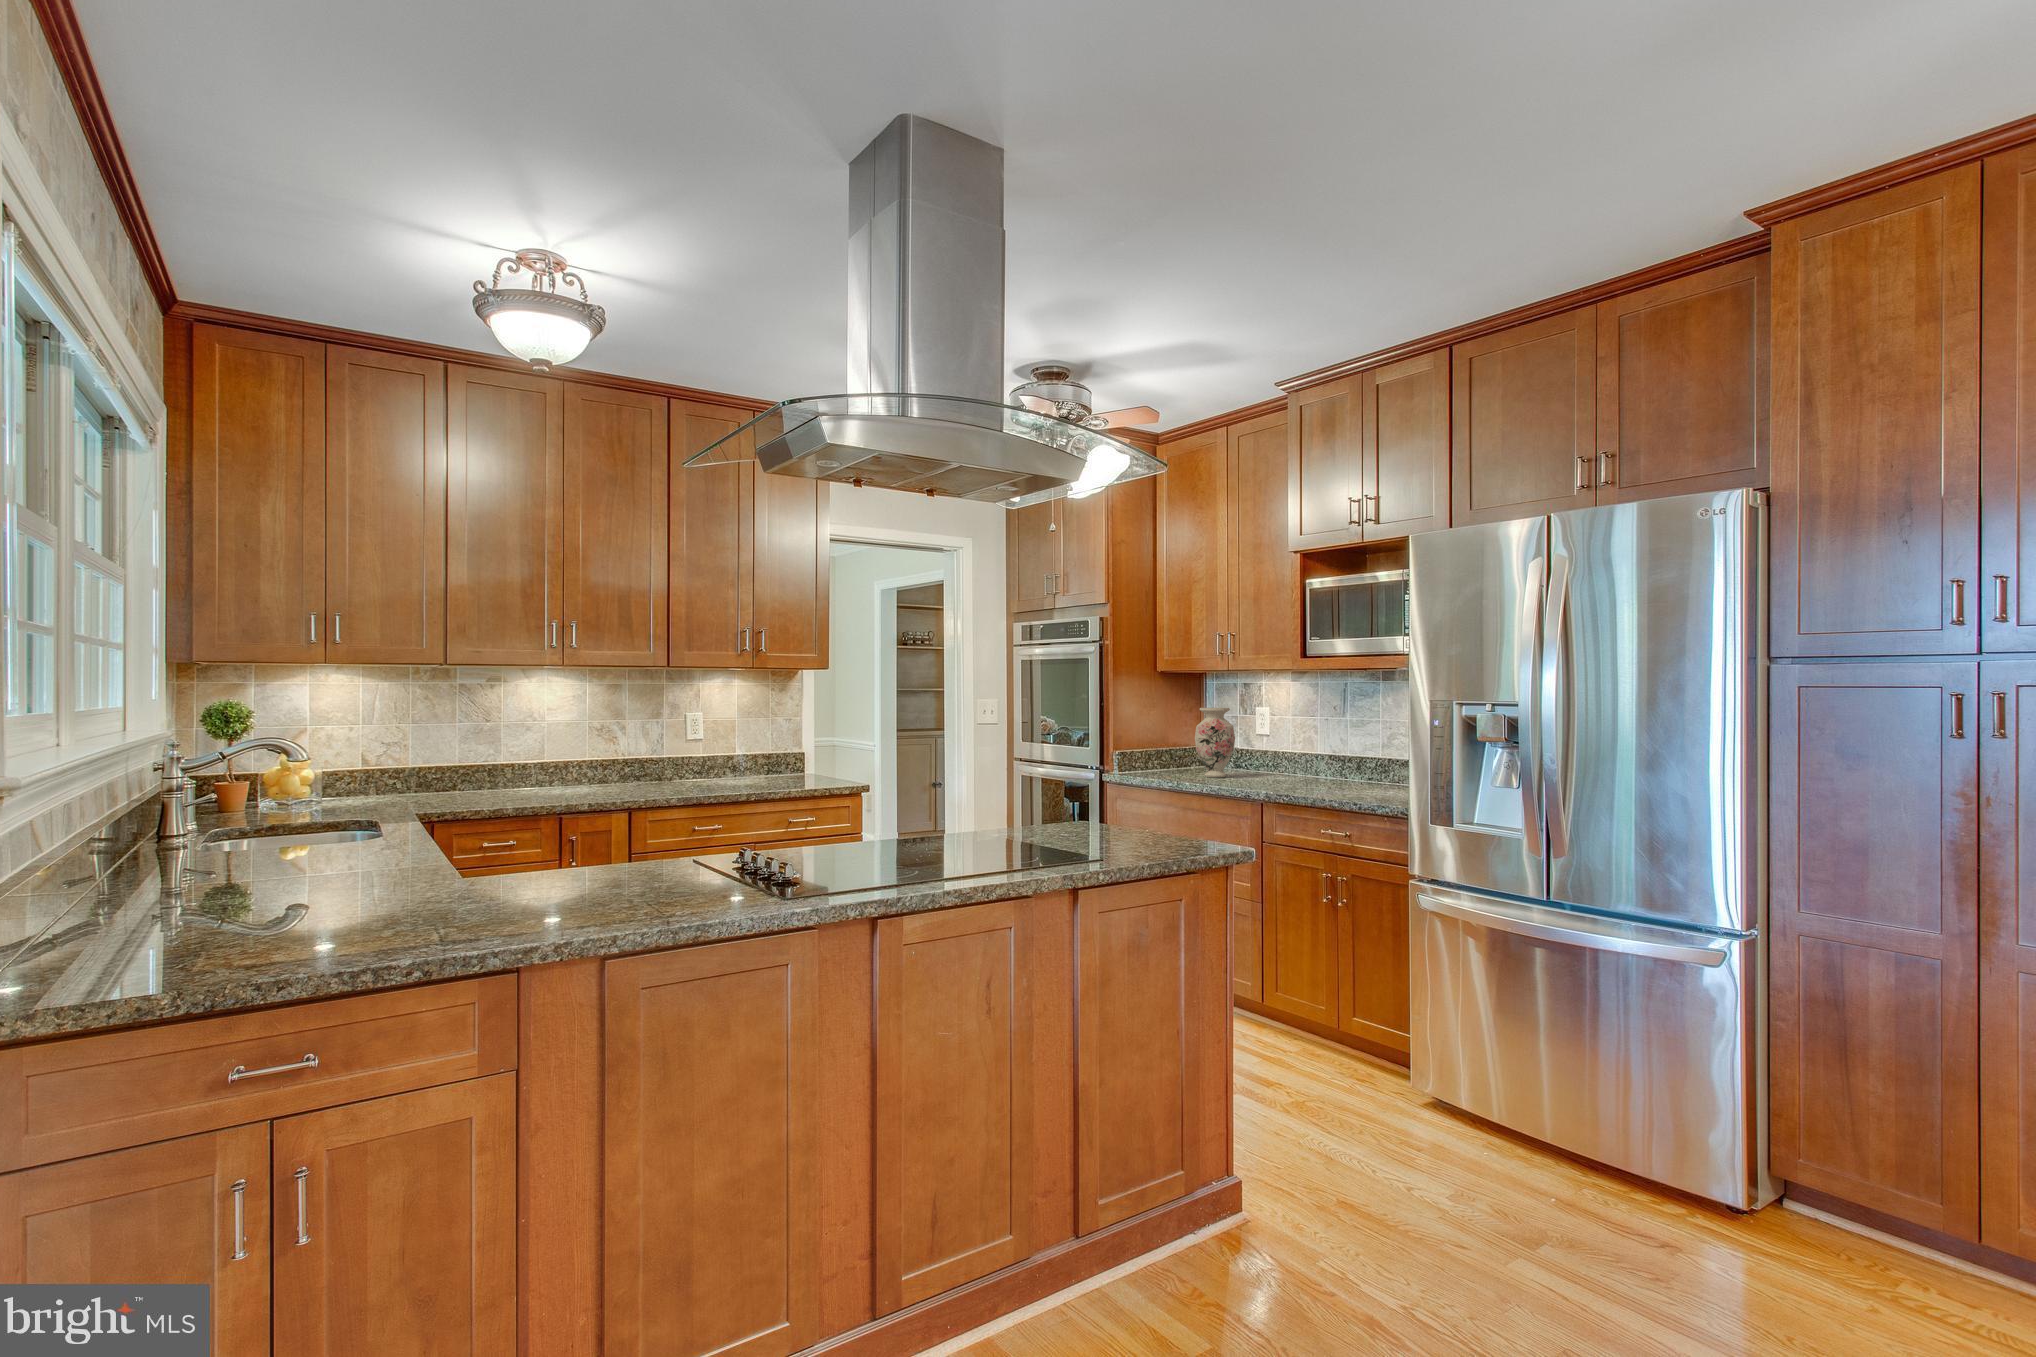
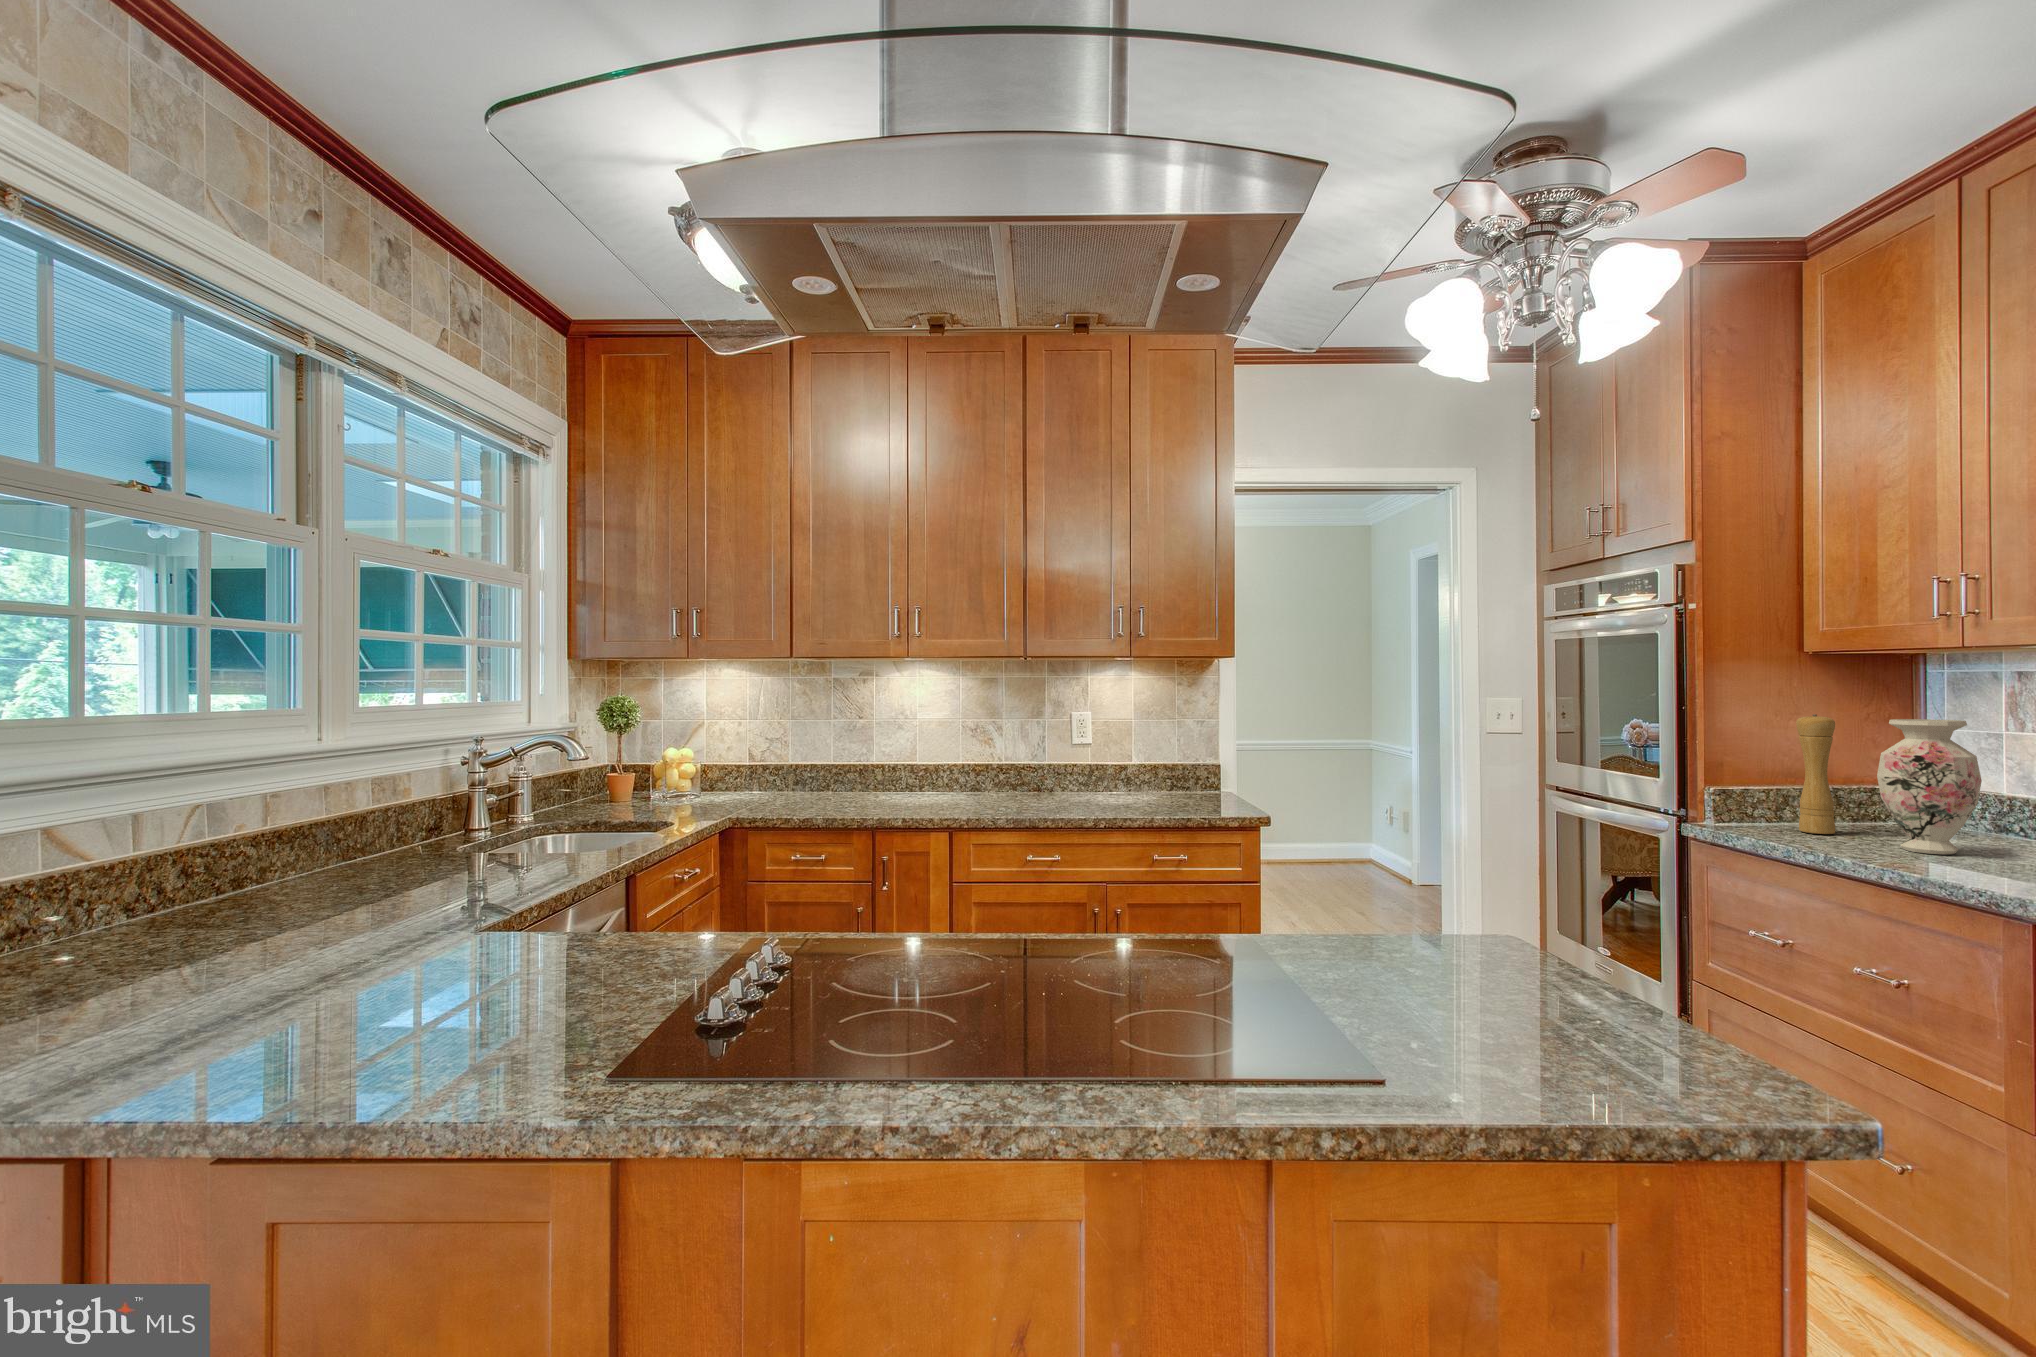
pepper mill: none [1157,706,1175,773] -> present [1796,714,1835,834]

